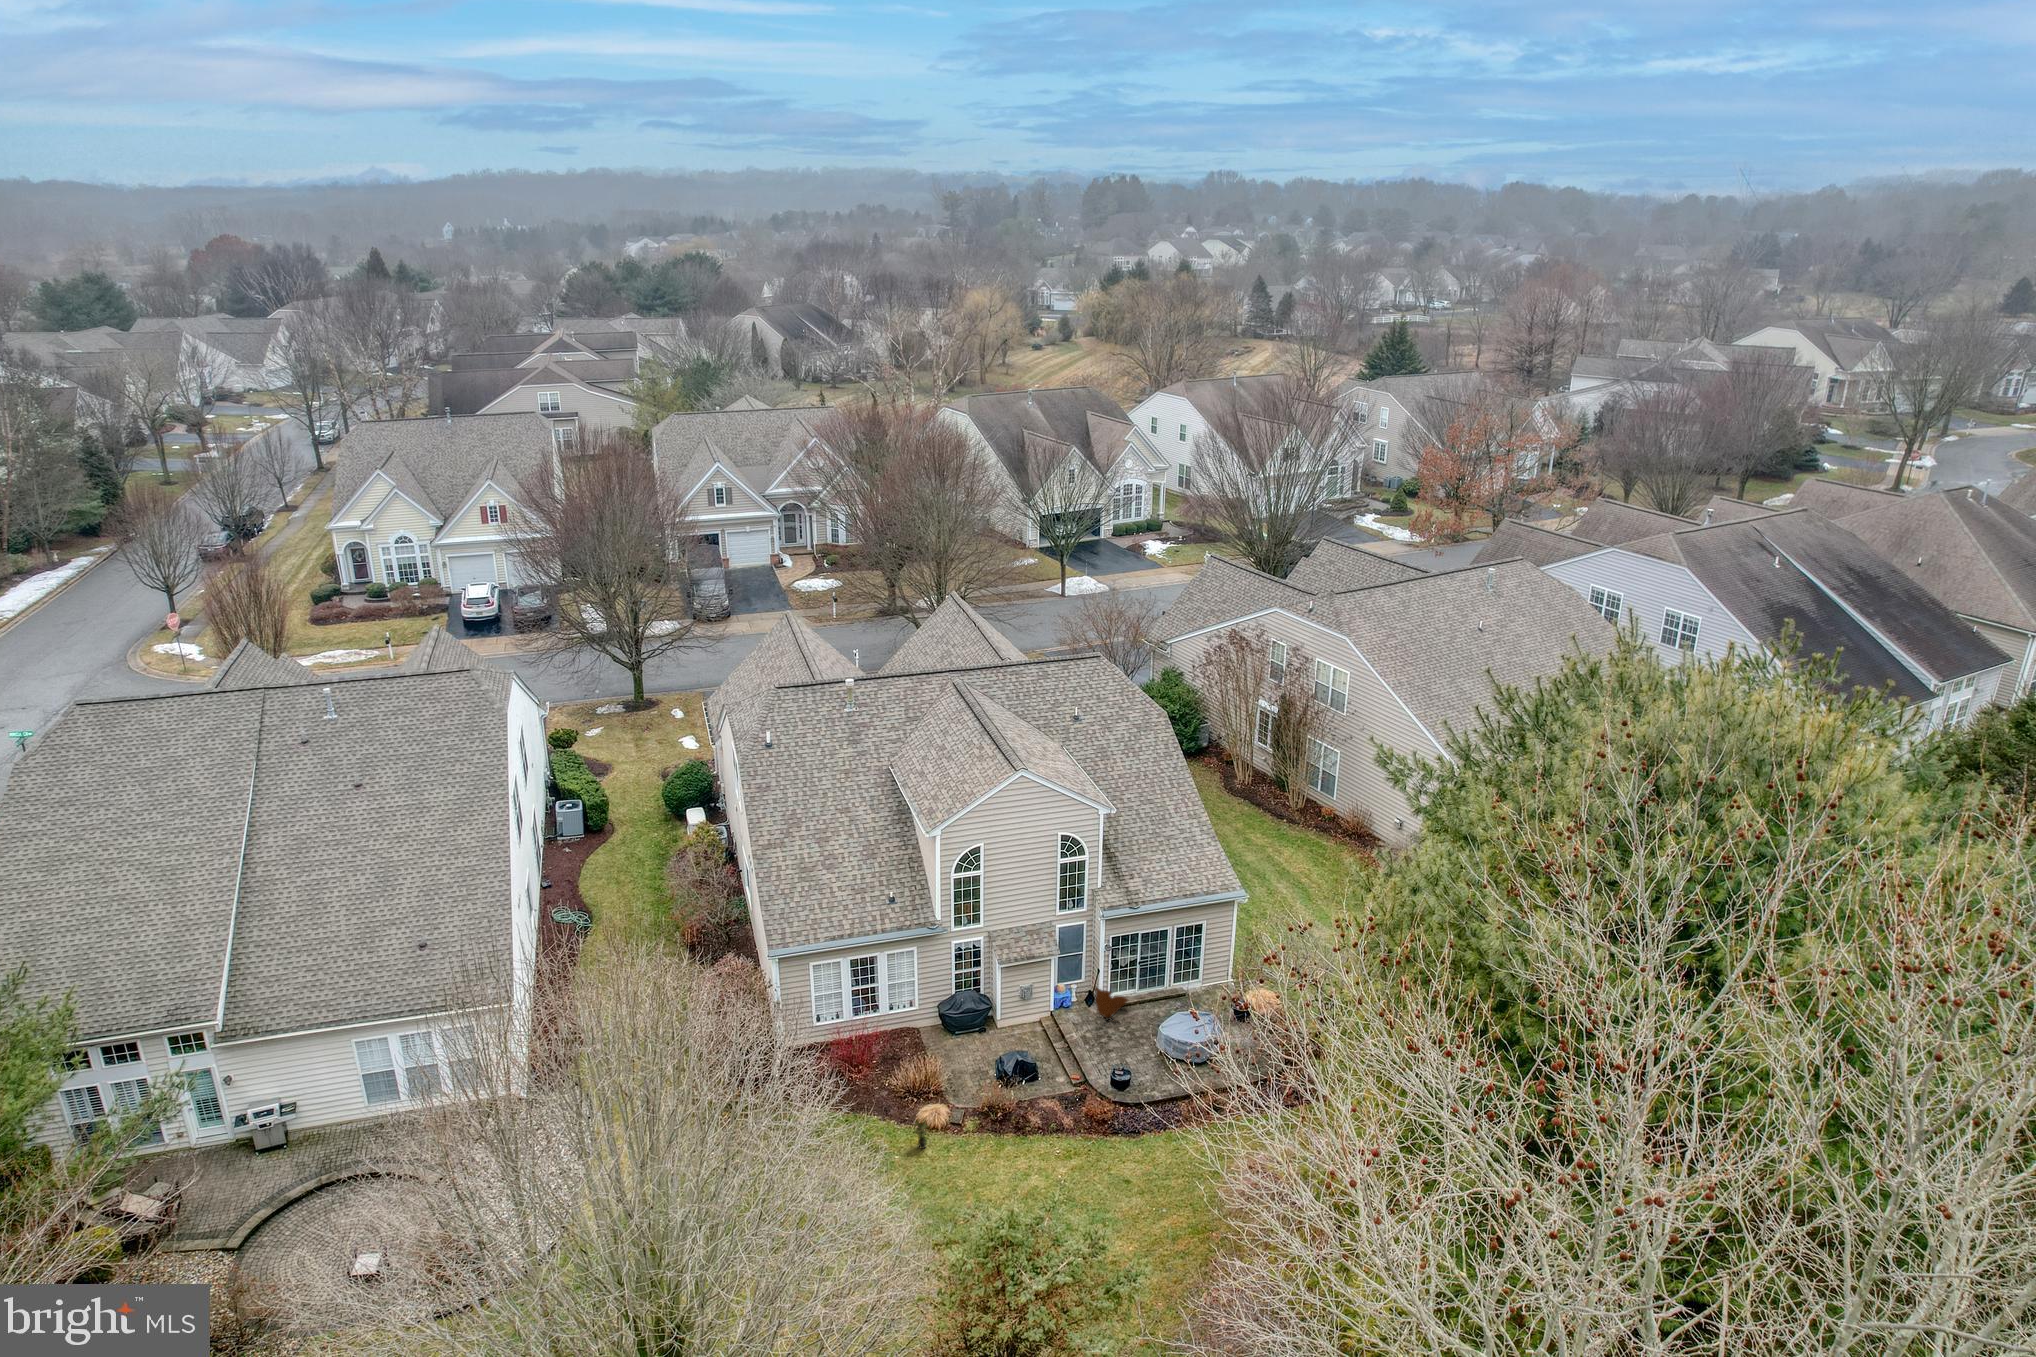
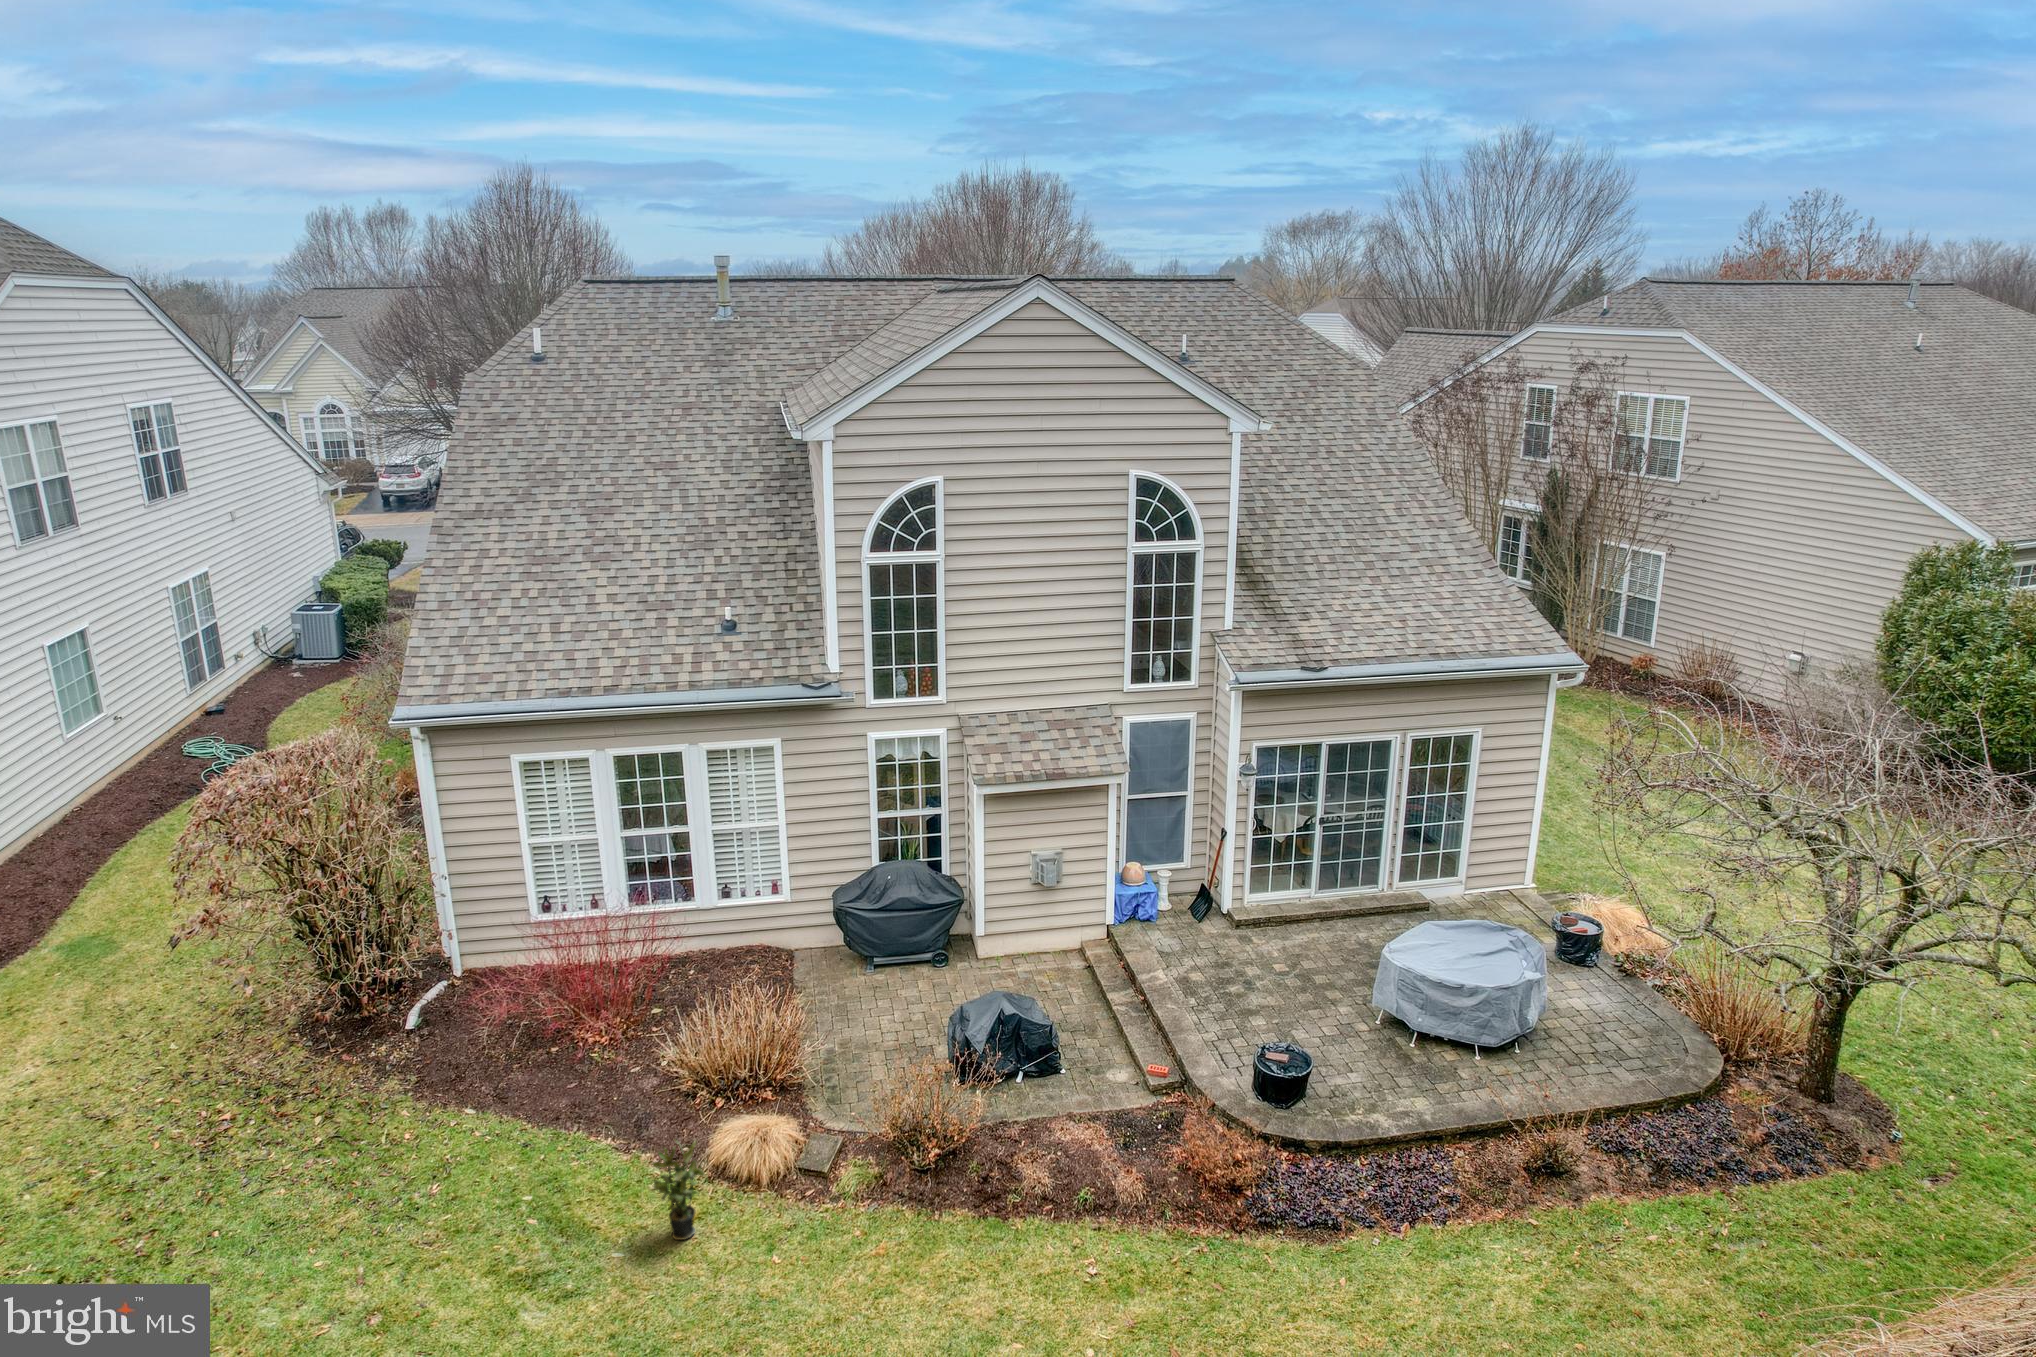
lounge chair: present [1095,988,1128,1021] -> none [1214,861,1293,960]

